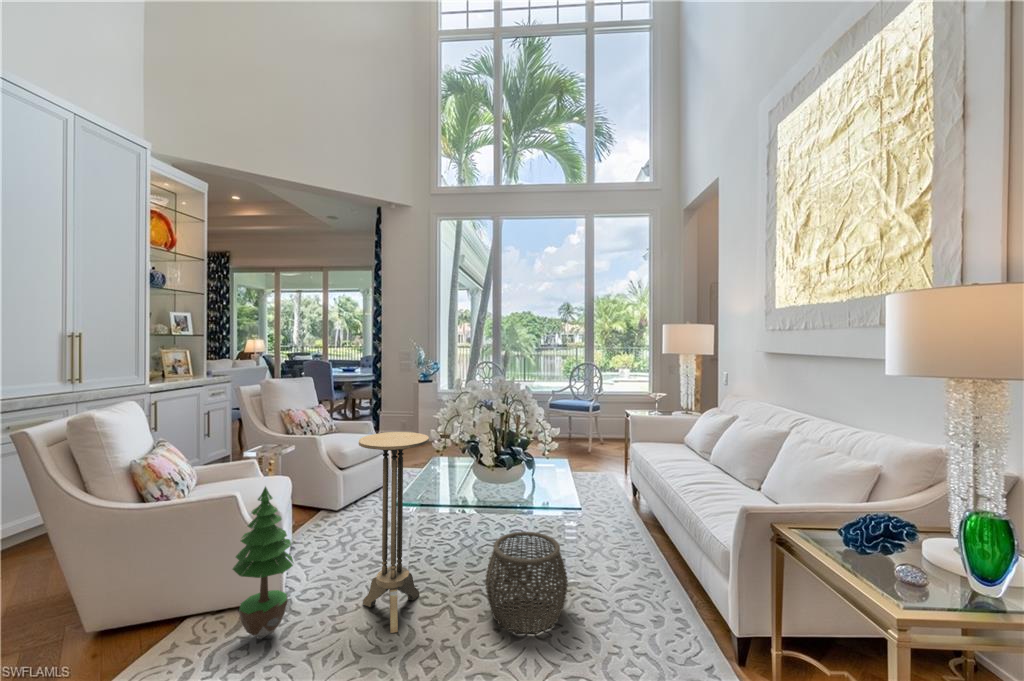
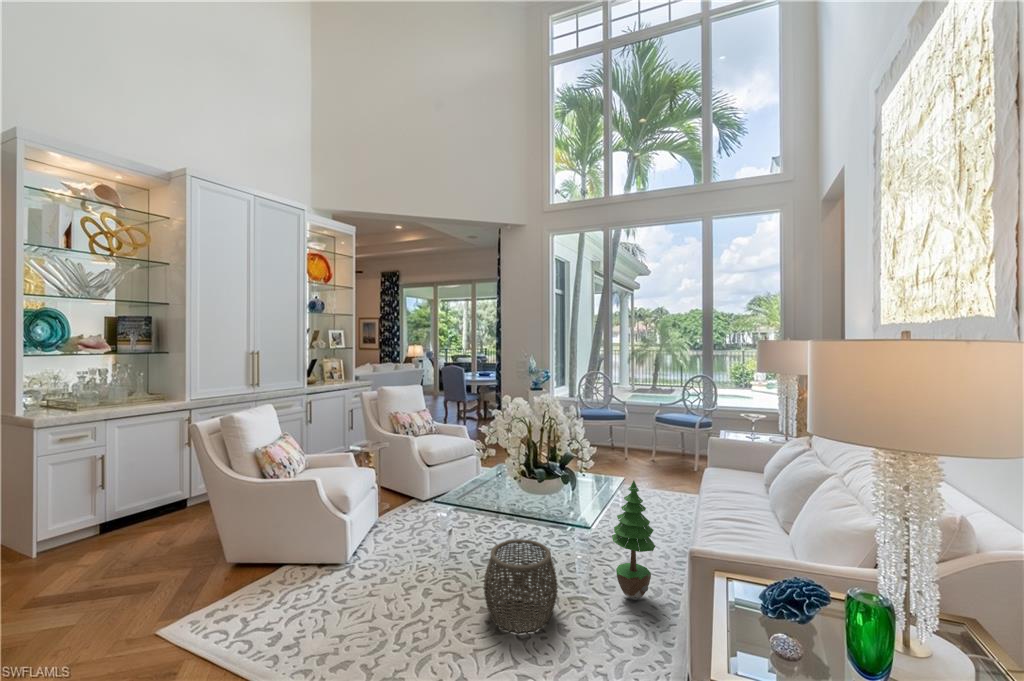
side table: present [359,432,429,633] -> none [389,440,446,606]
potted tree: present [233,487,294,639] -> present [612,480,655,600]

